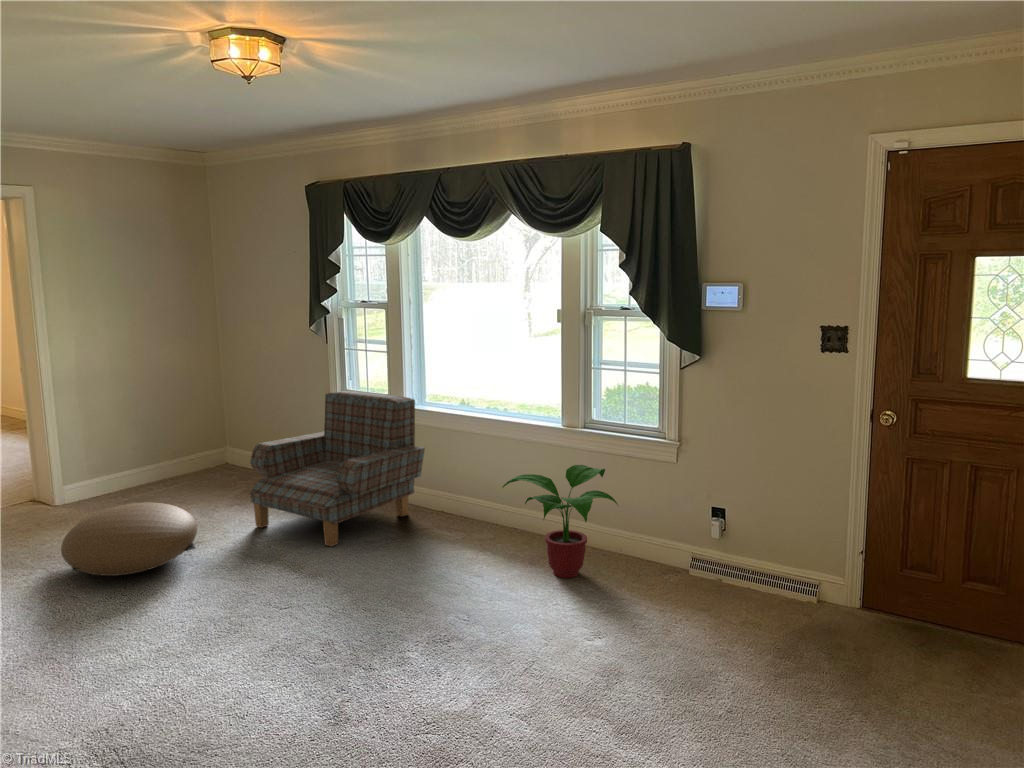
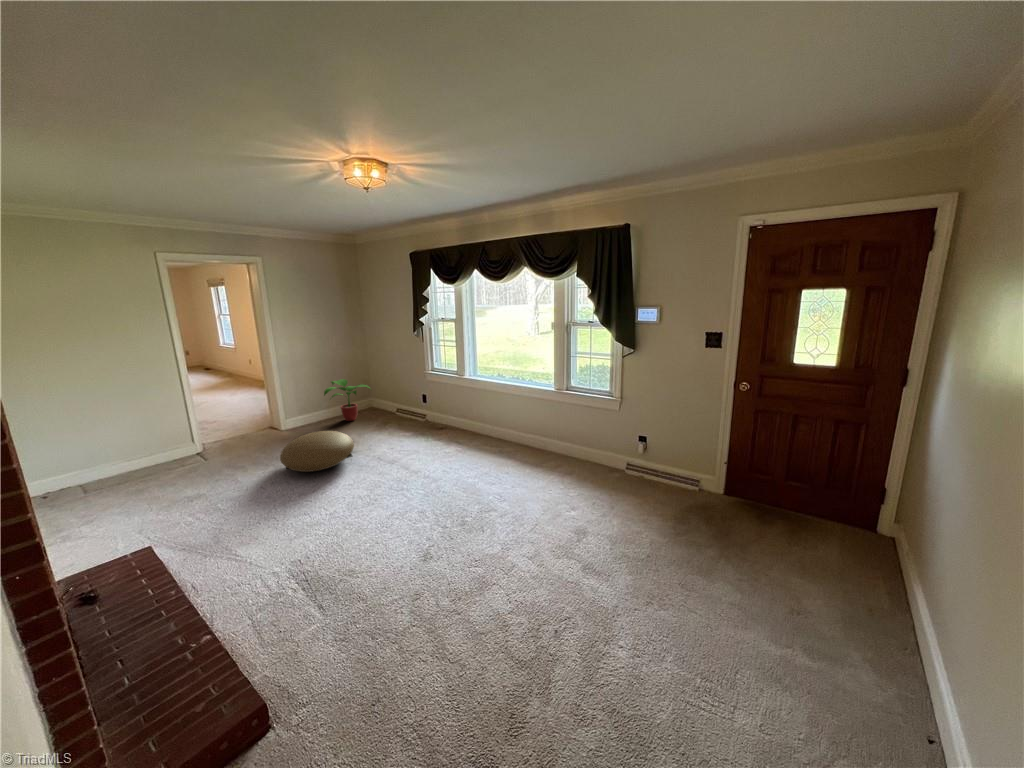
armchair: present [250,391,425,547] -> none [383,368,478,455]
potted plant: present [502,465,618,578] -> present [324,379,370,421]

